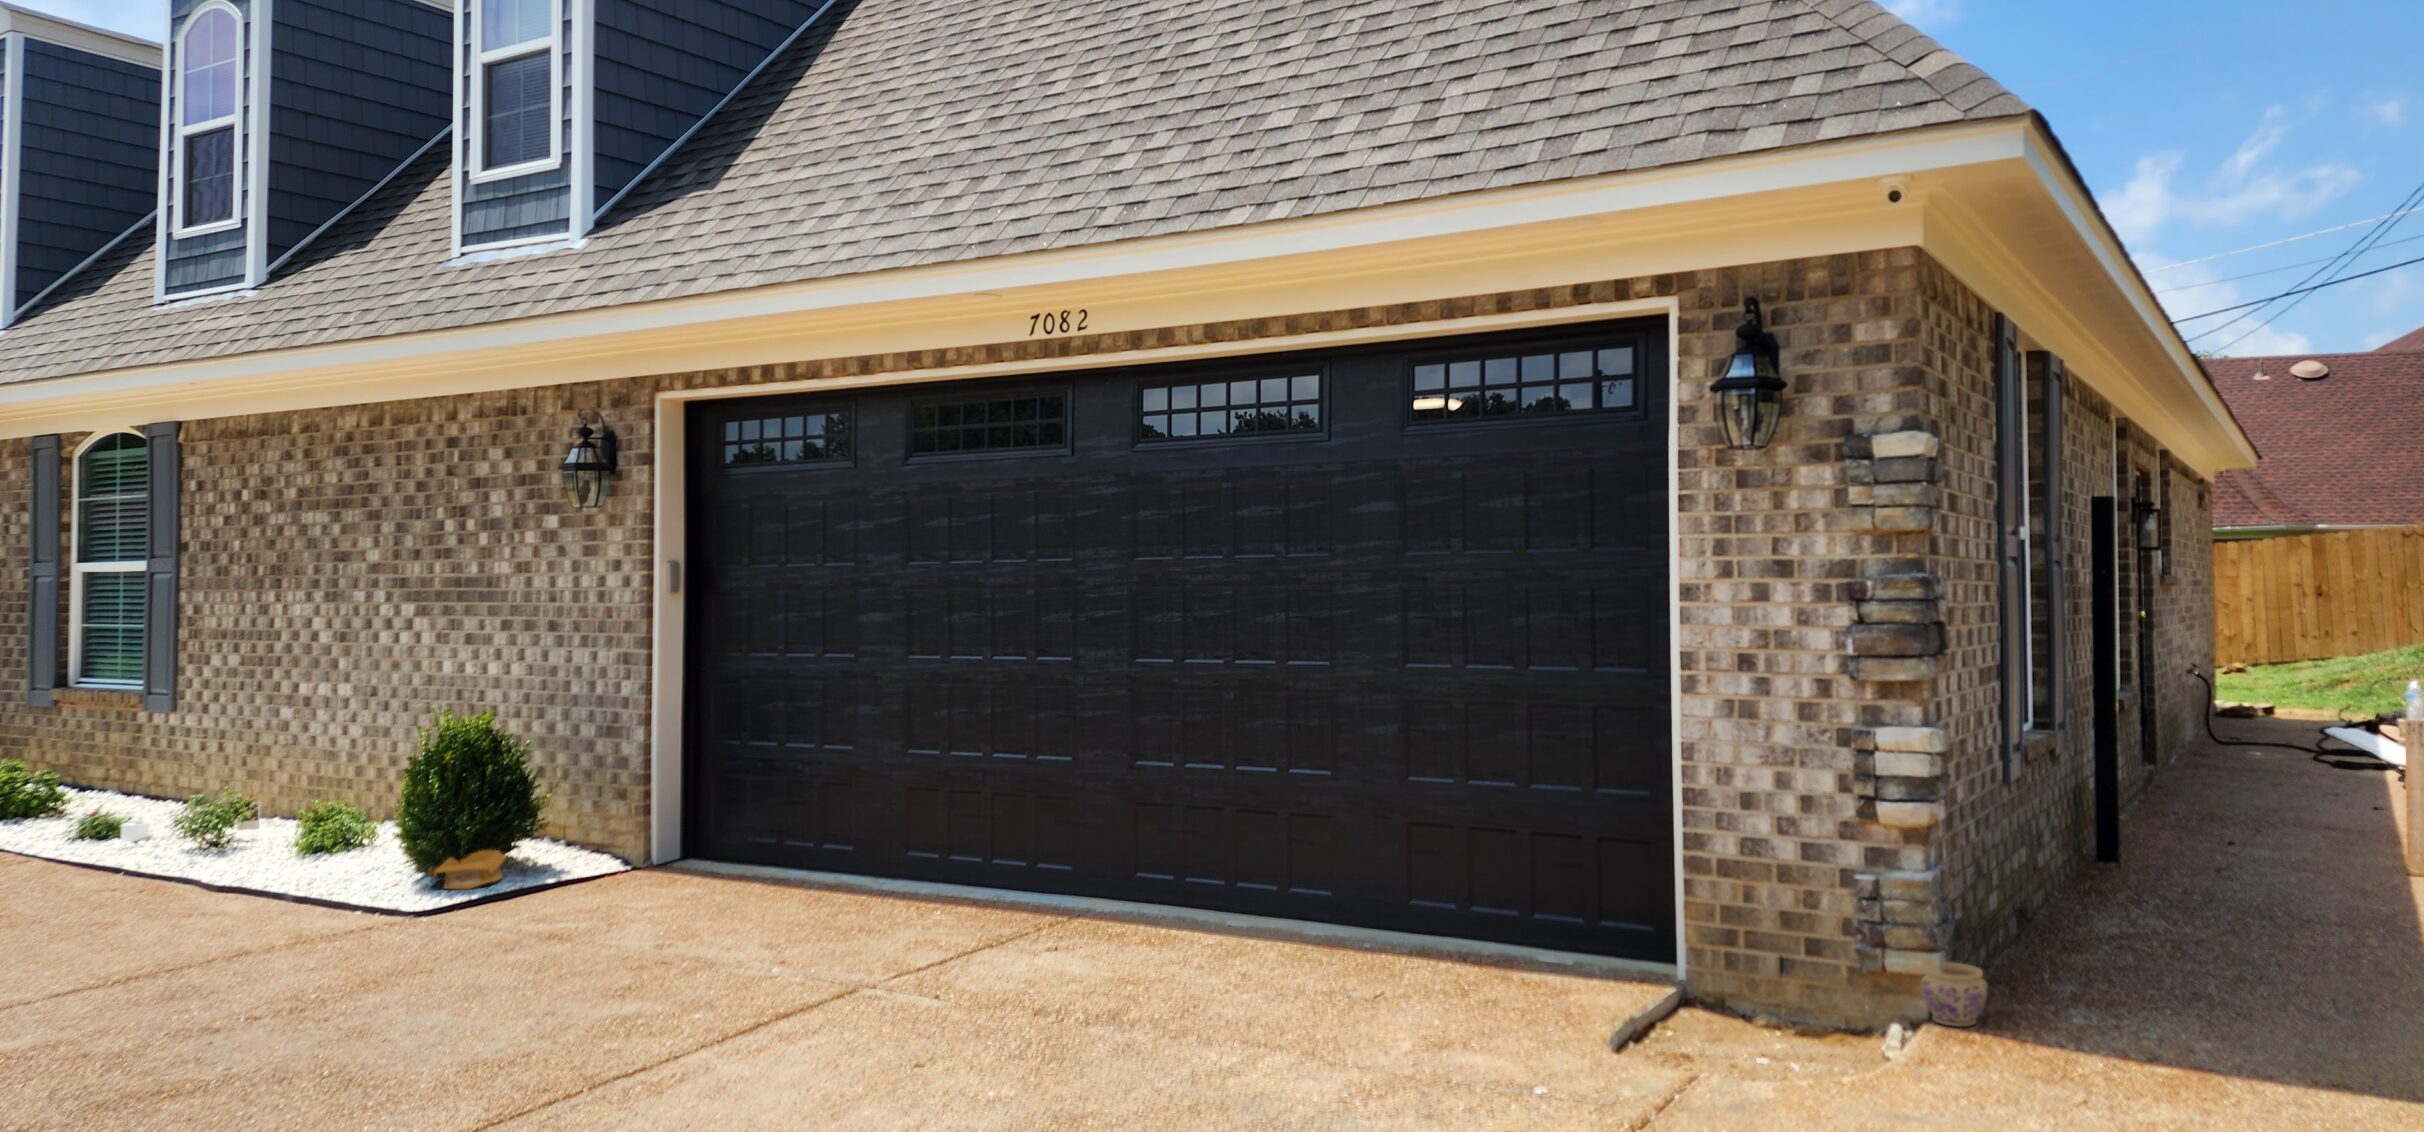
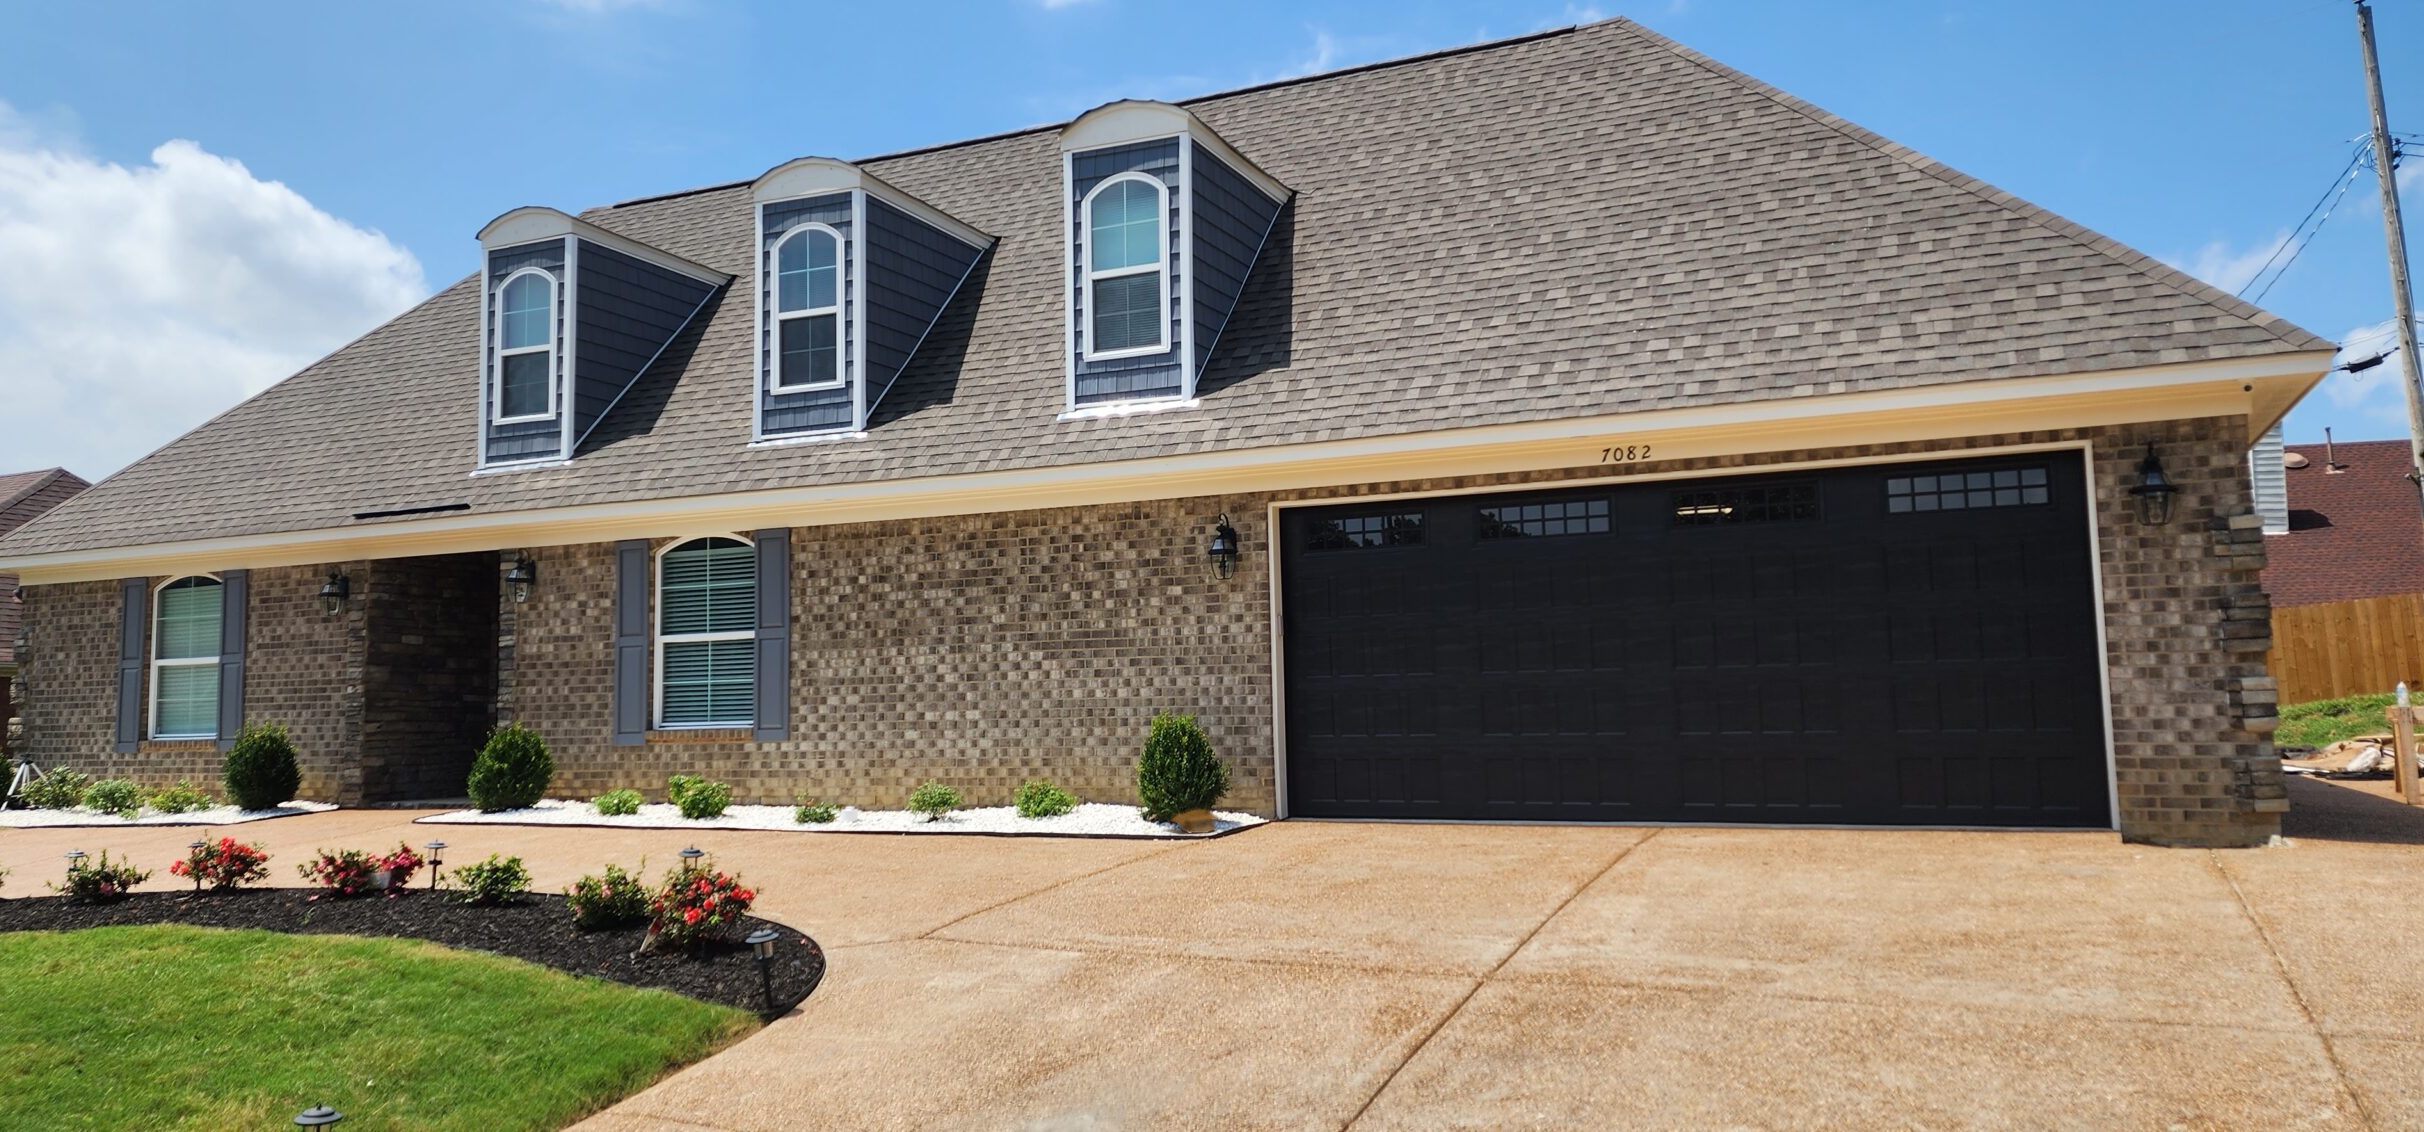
planter: present [1921,962,1987,1027] -> none [2283,809,2326,841]

